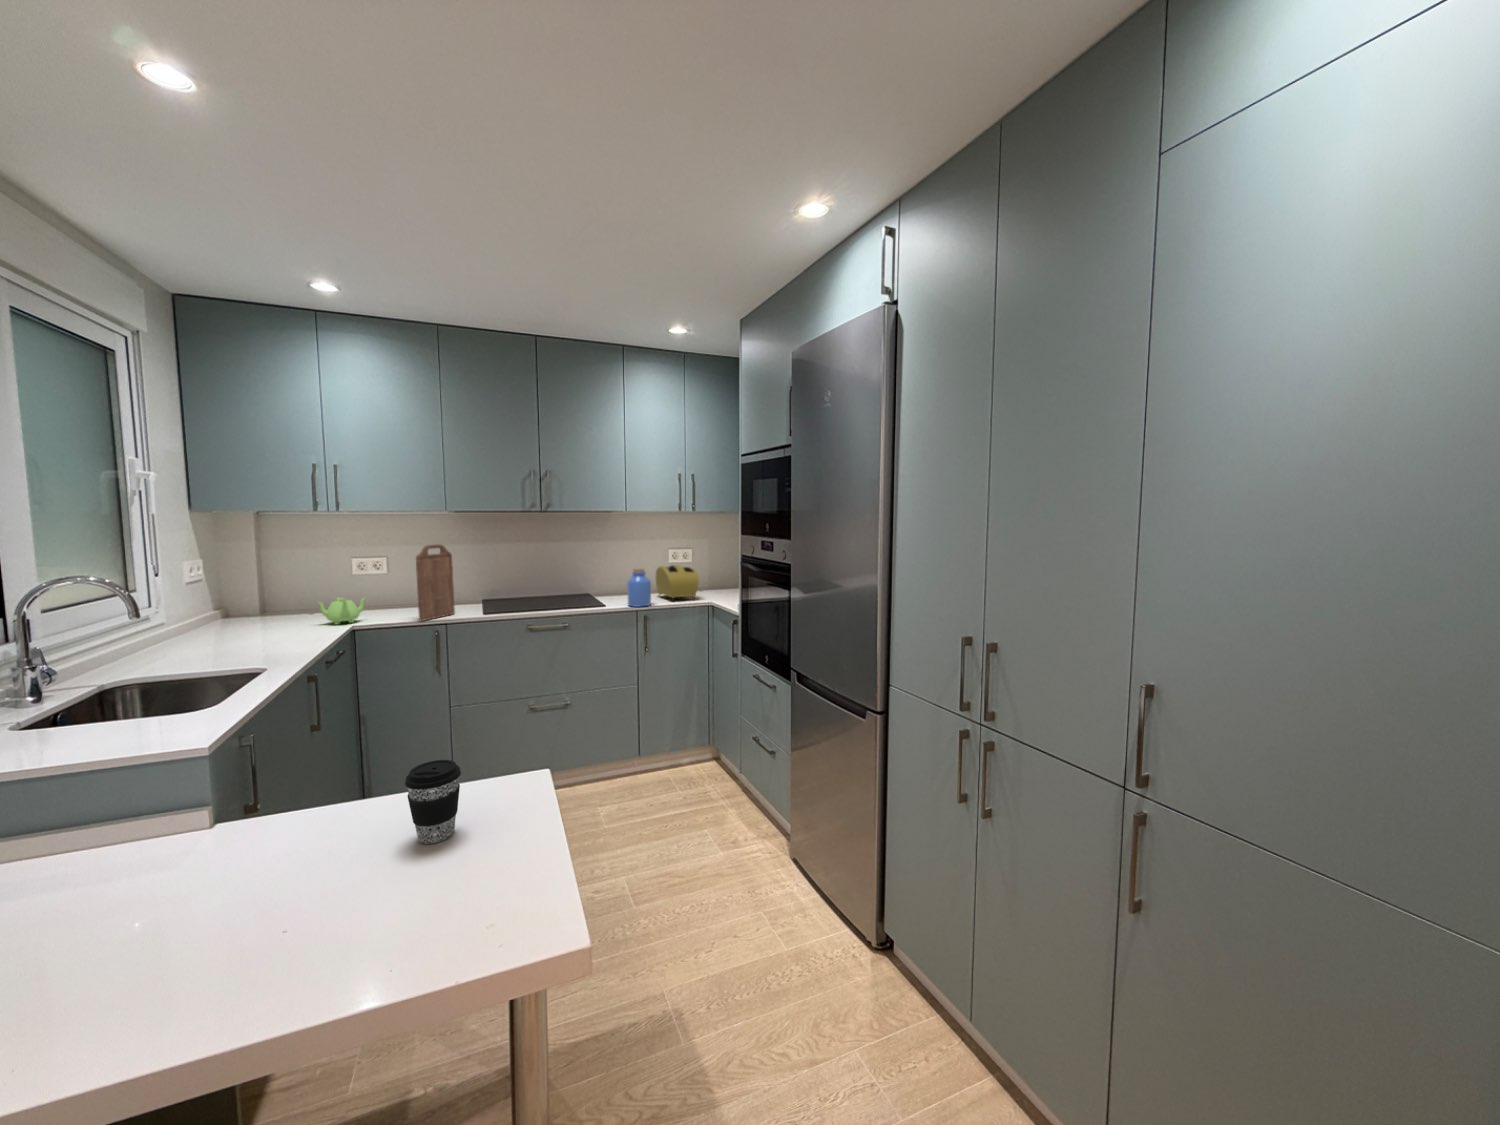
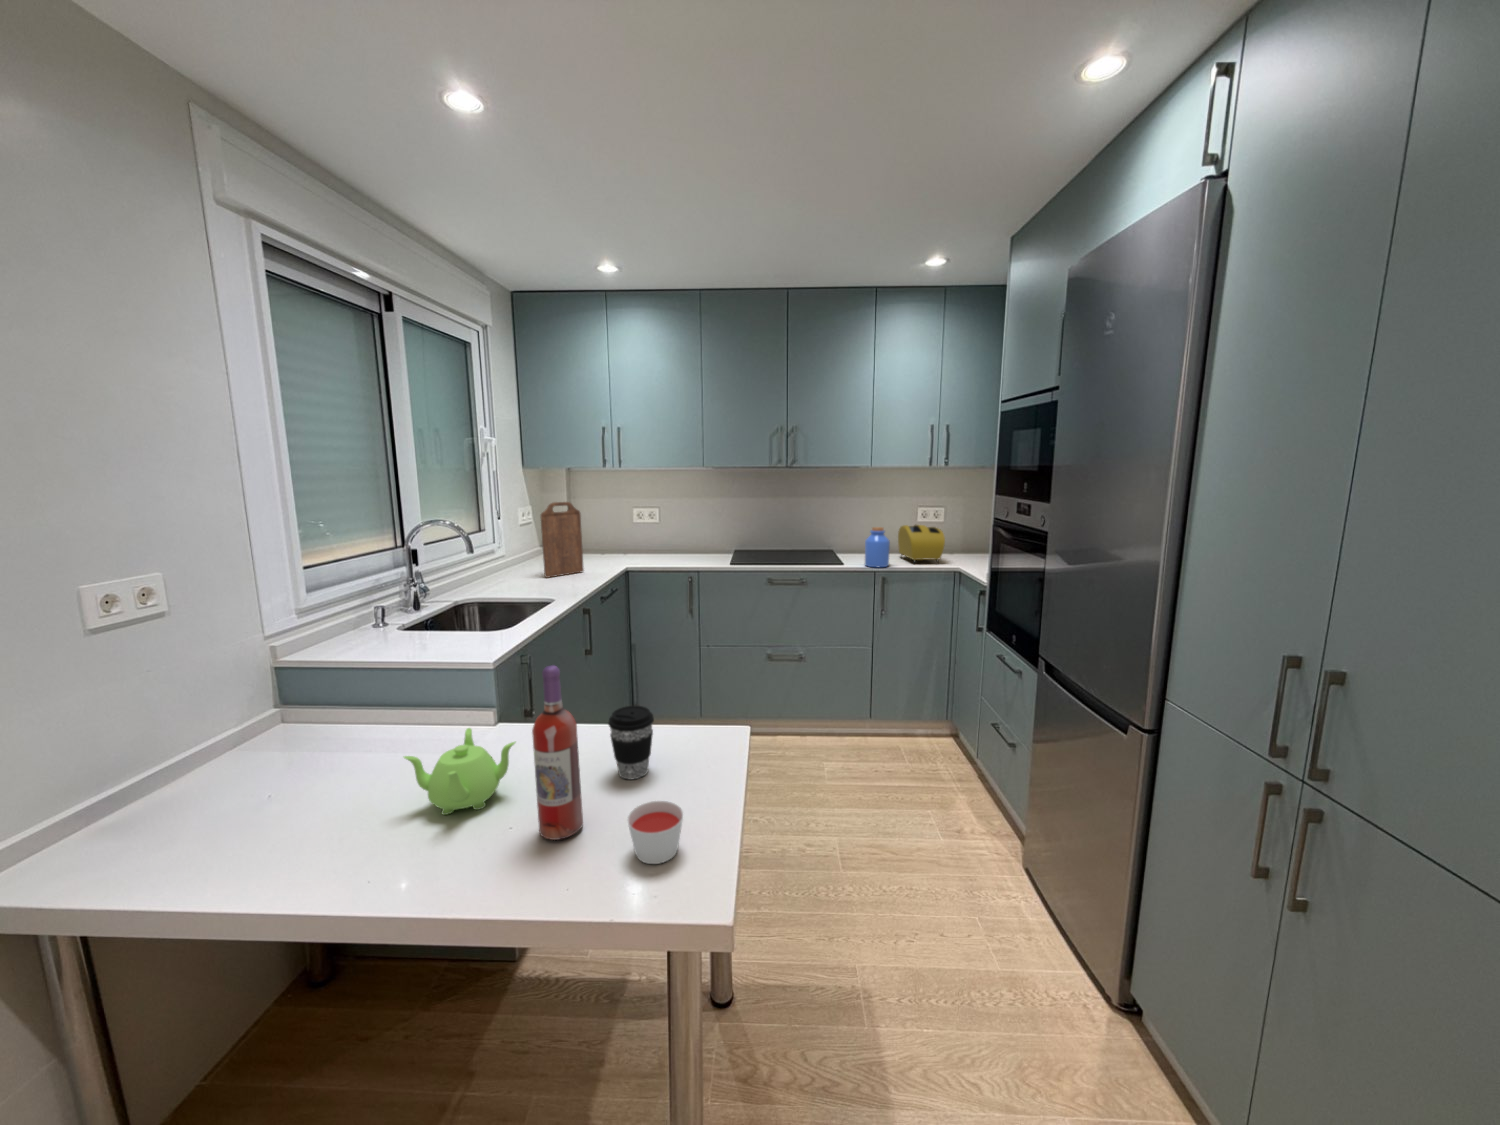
cutting board: present [416,544,455,621] -> present [541,502,584,578]
teapot: present [318,598,365,625] -> present [404,728,515,815]
wine bottle: none [327,720,393,926] -> present [532,665,583,840]
candle: none [460,846,524,915] -> present [628,801,683,864]

